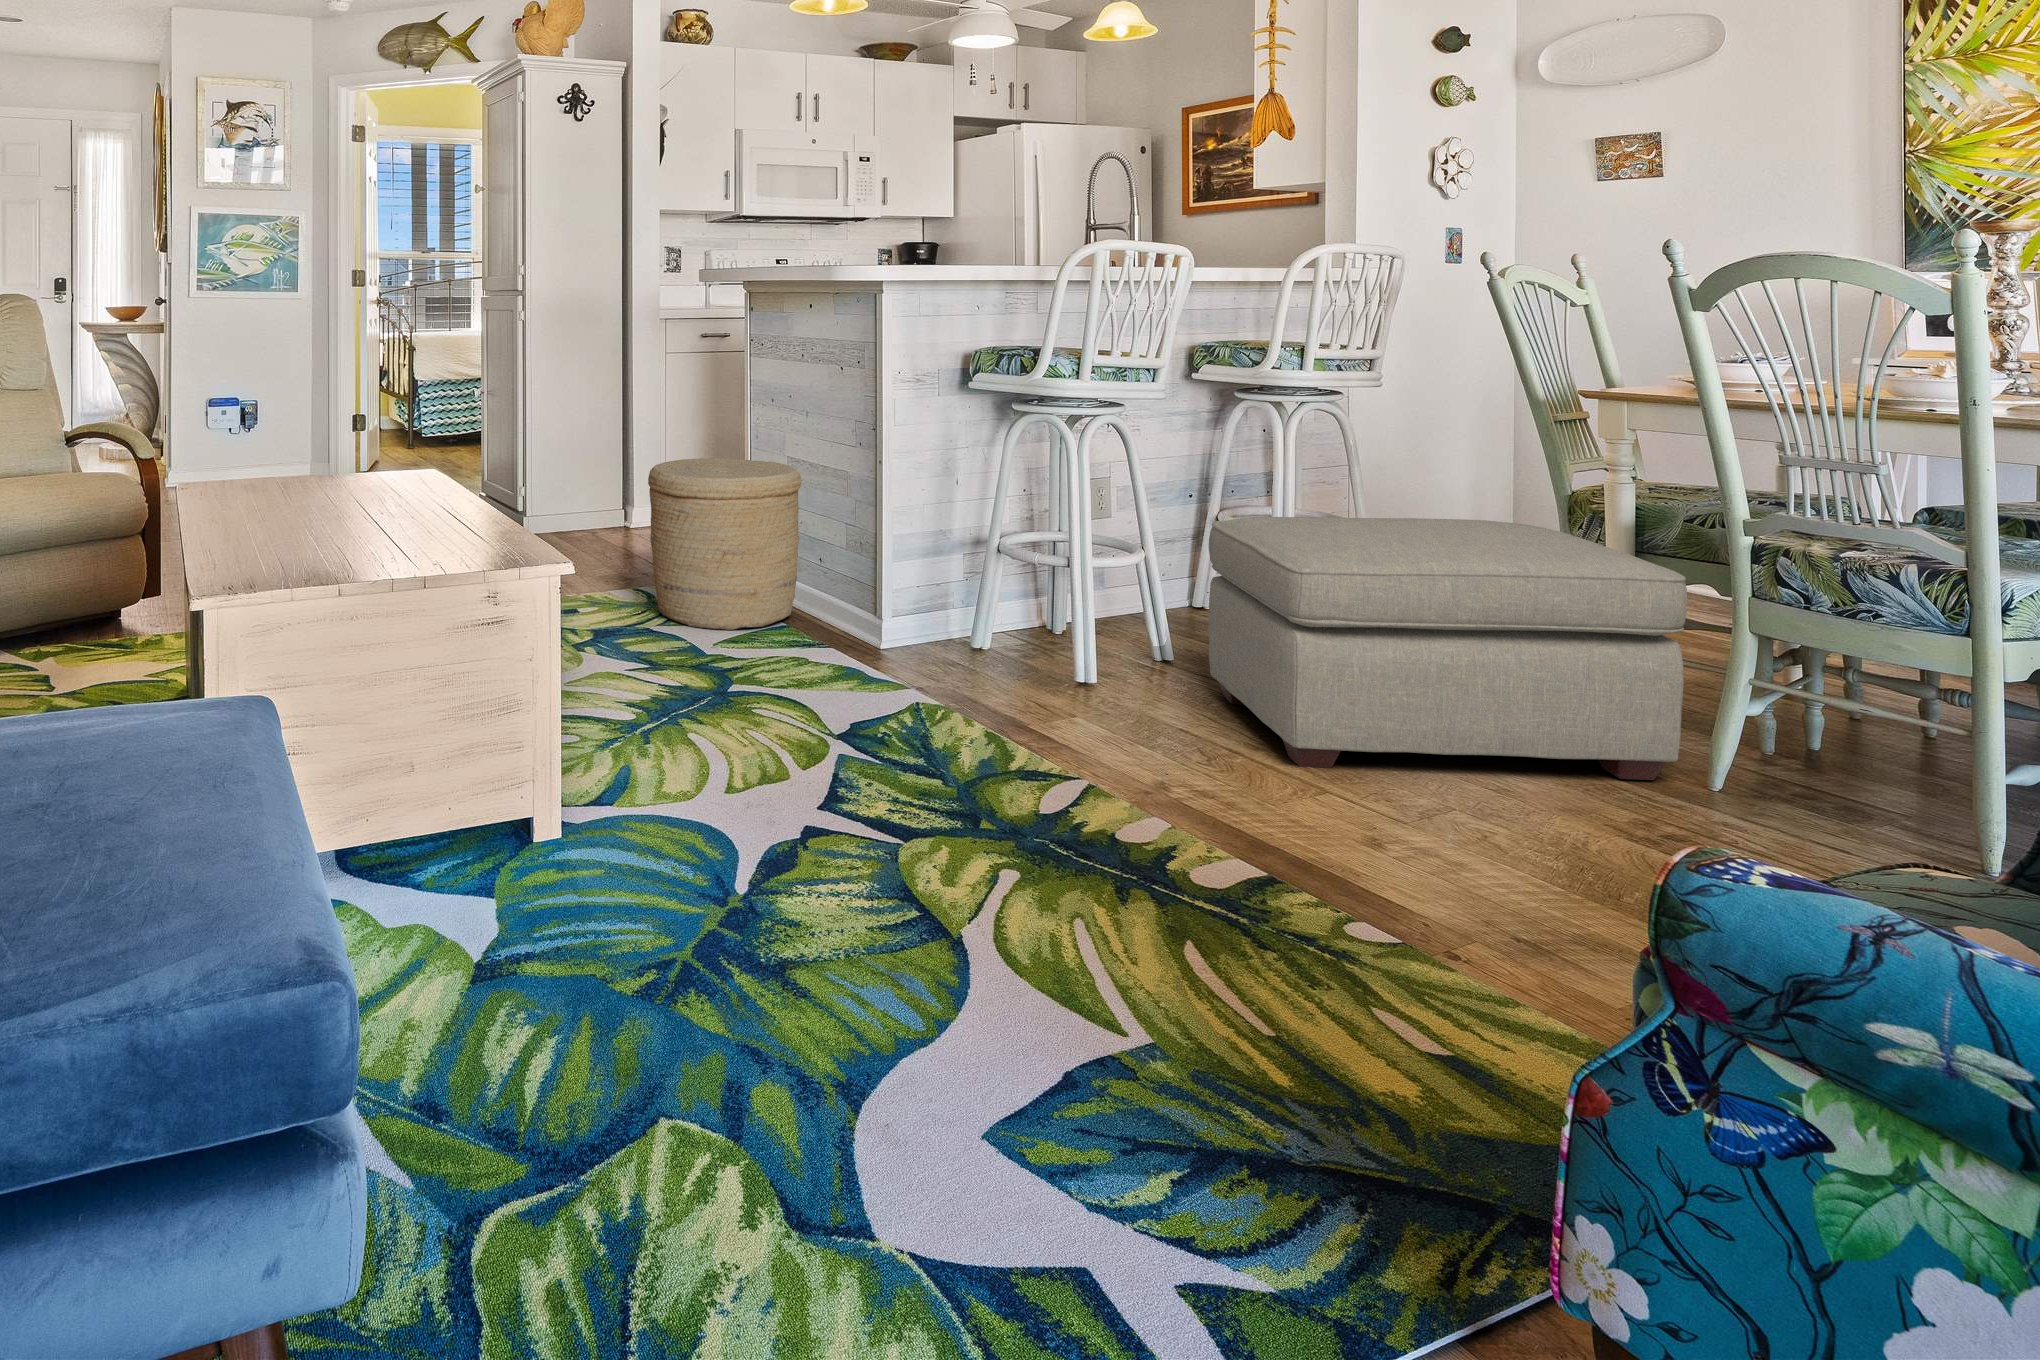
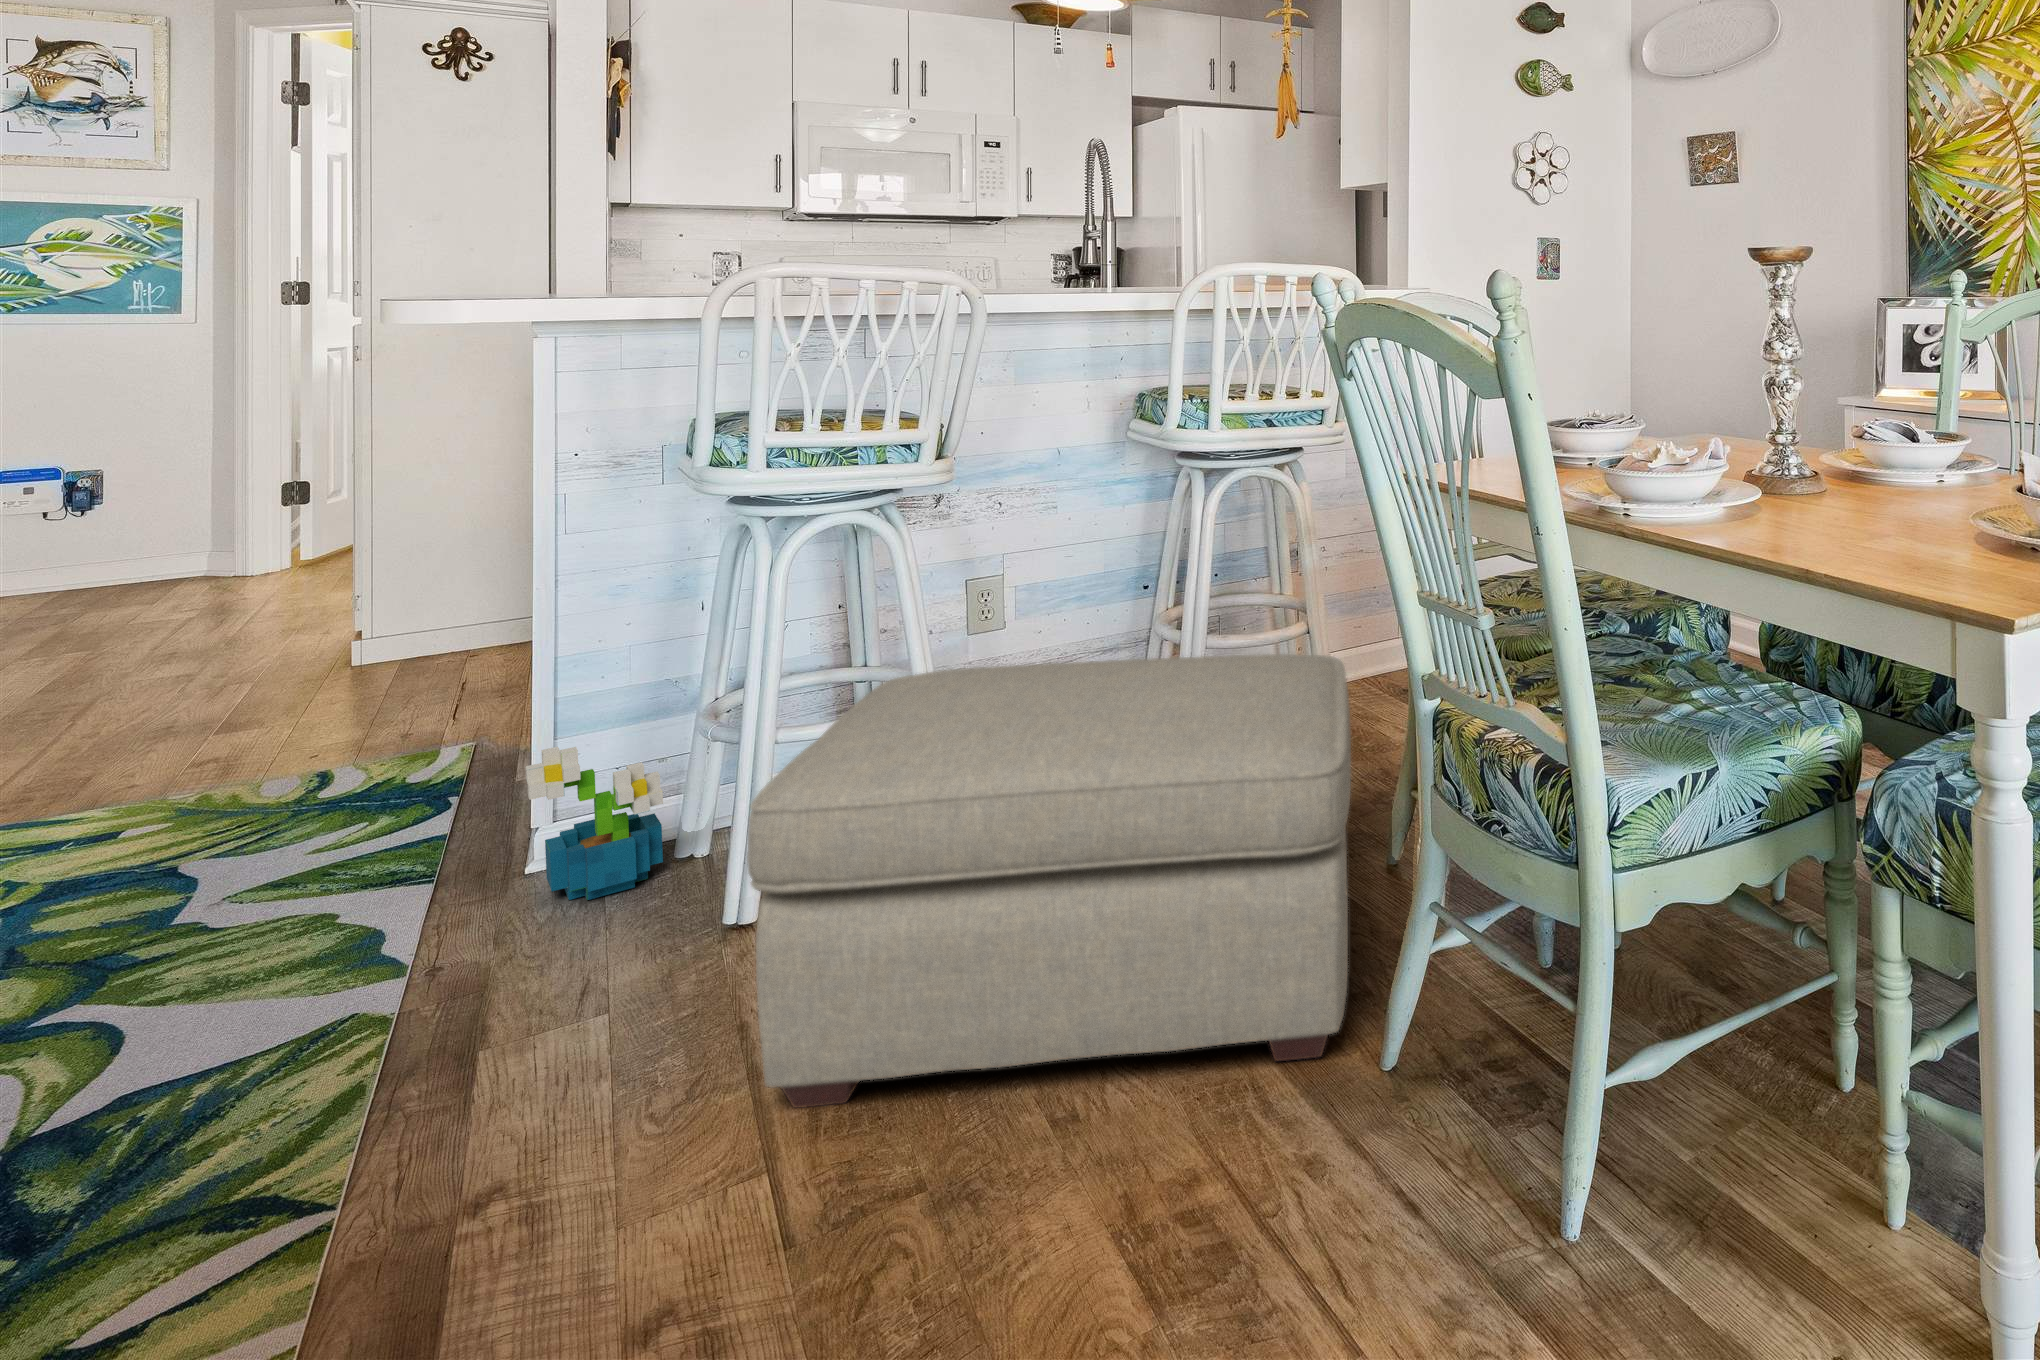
woven basket: present [648,458,802,630] -> none [166,580,489,867]
decorative plant: none [922,561,998,662] -> present [525,747,663,900]

